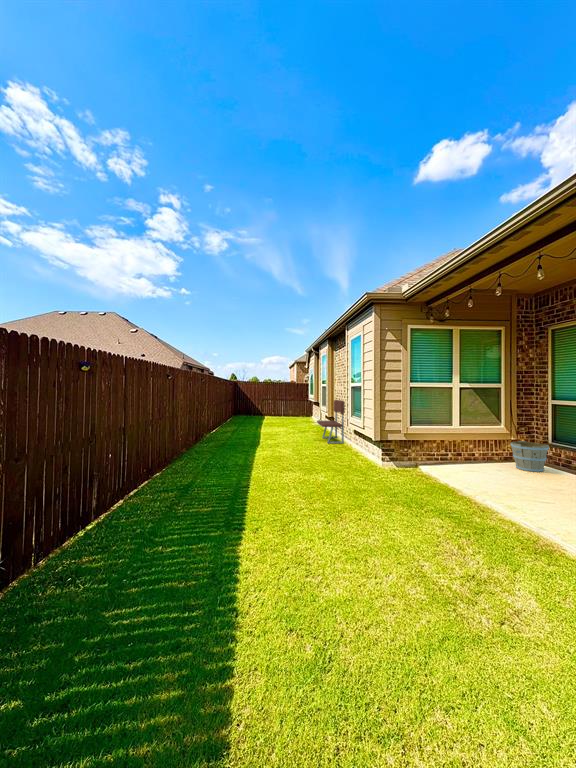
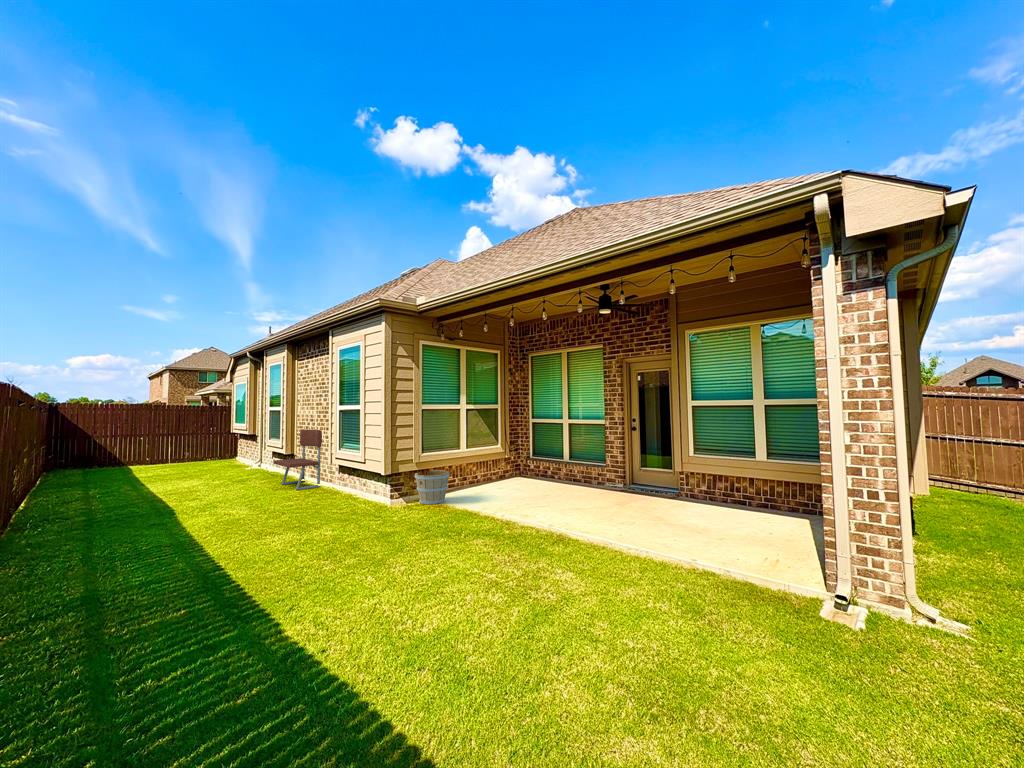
wooden bucket: present [511,441,549,472] -> present [414,470,450,505]

